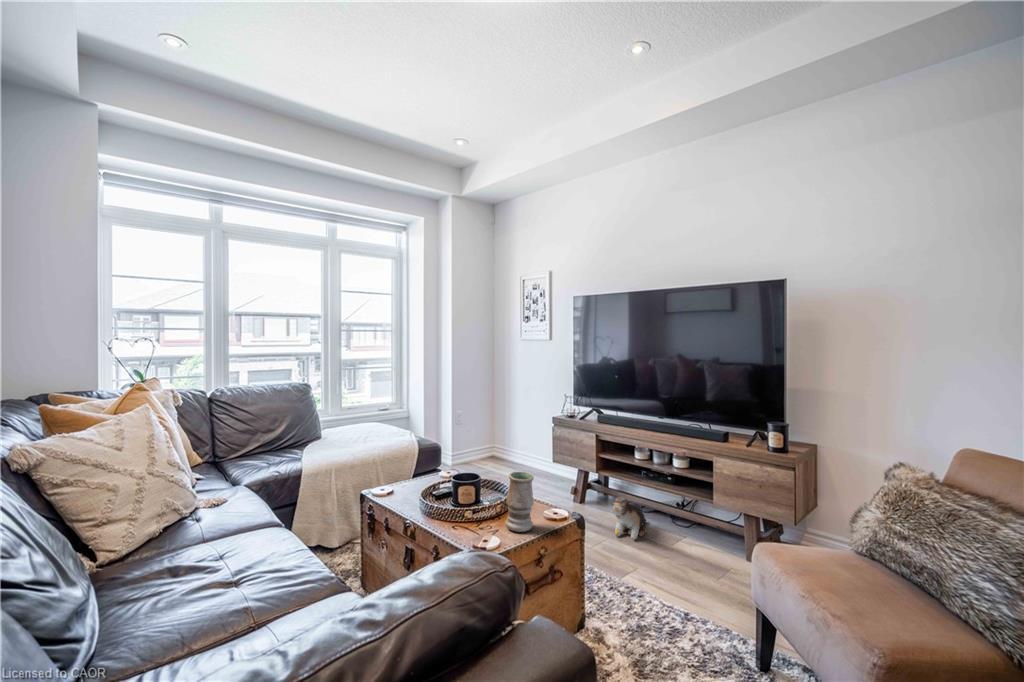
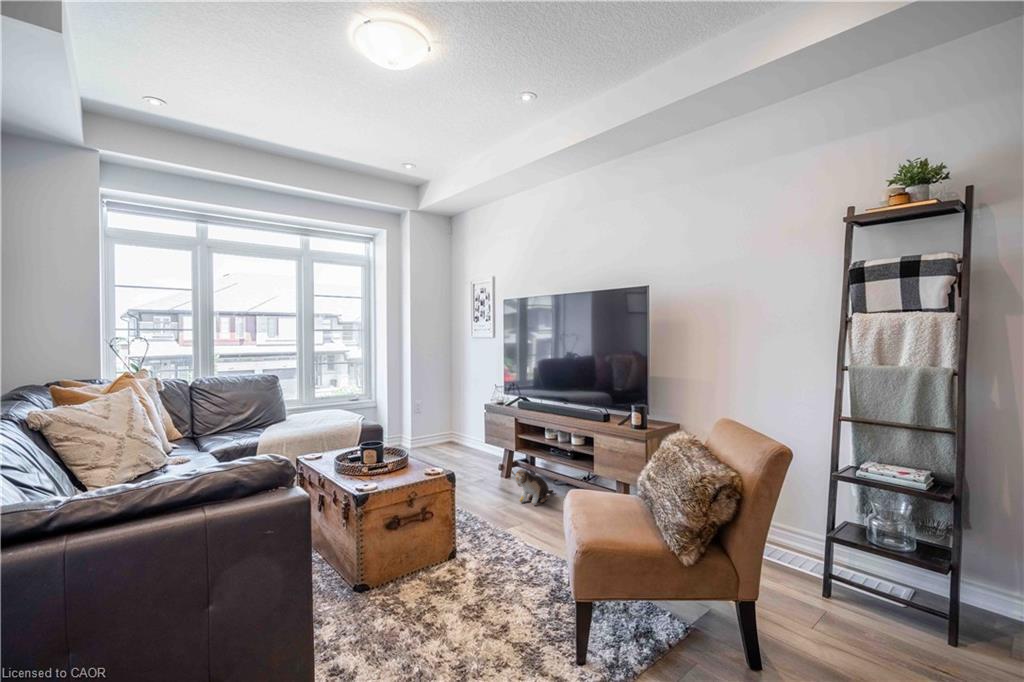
vase: present [505,472,534,532] -> none [386,436,408,480]

